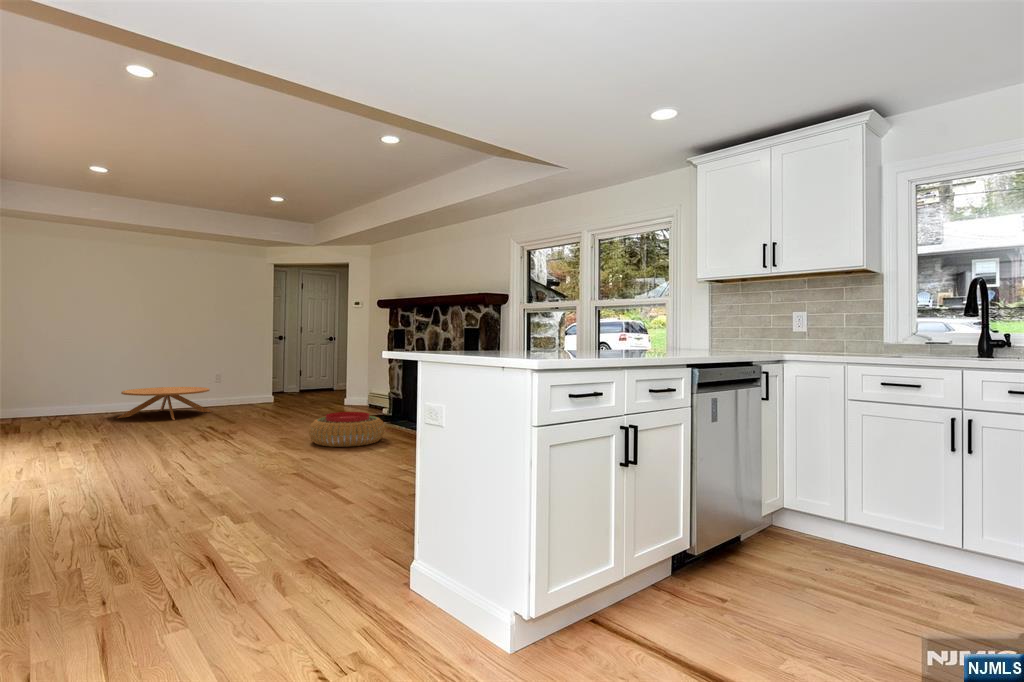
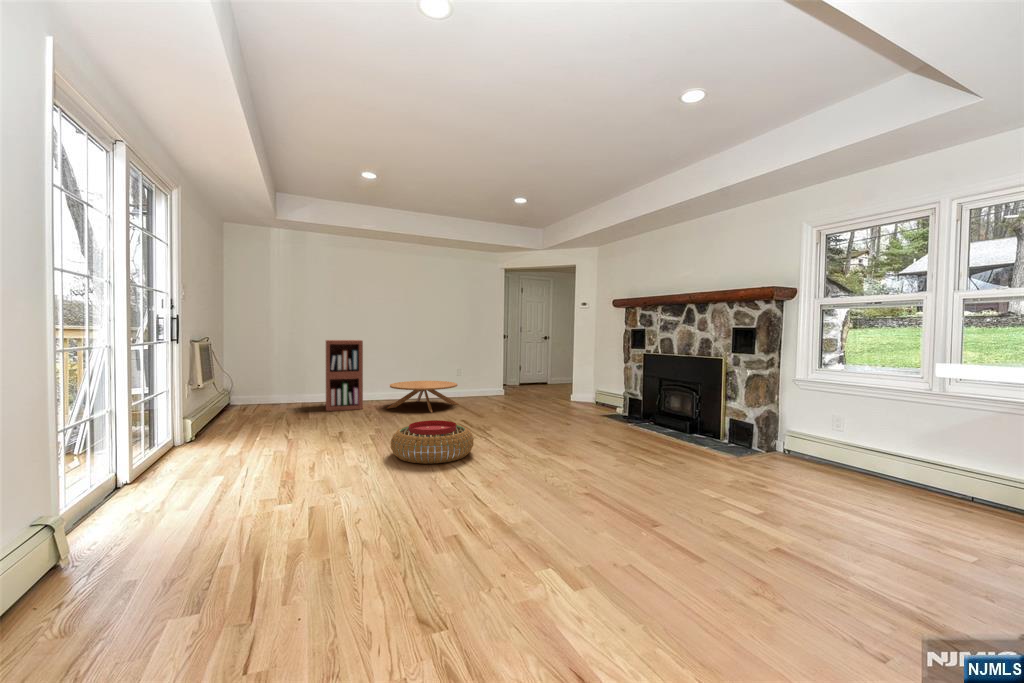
bookshelf: none [32,340,85,423] -> present [326,340,363,411]
pouf: present [309,412,385,447] -> present [391,420,474,464]

